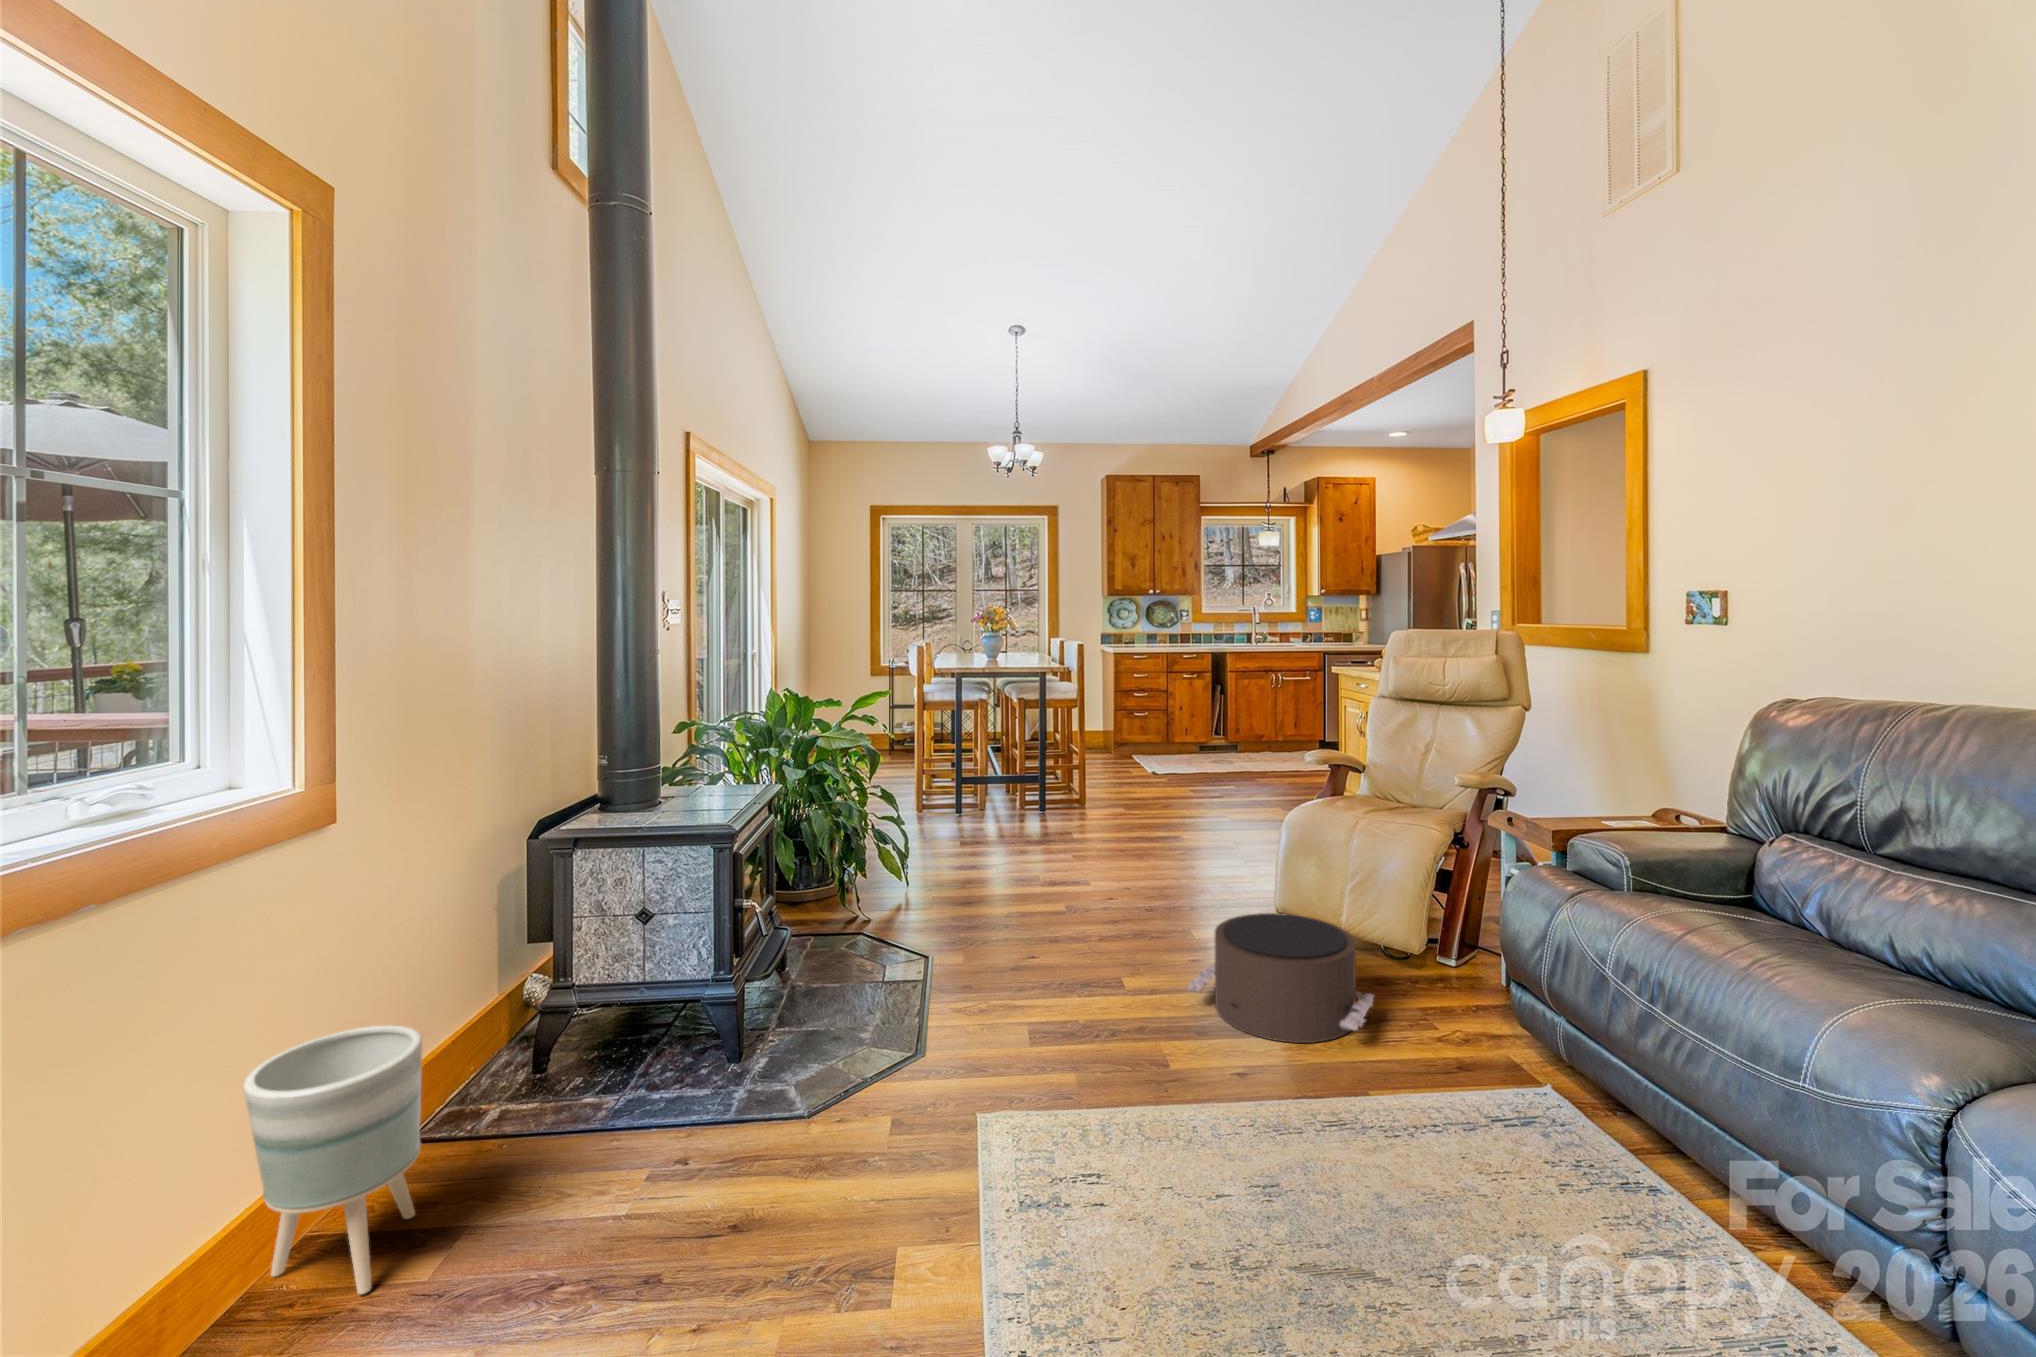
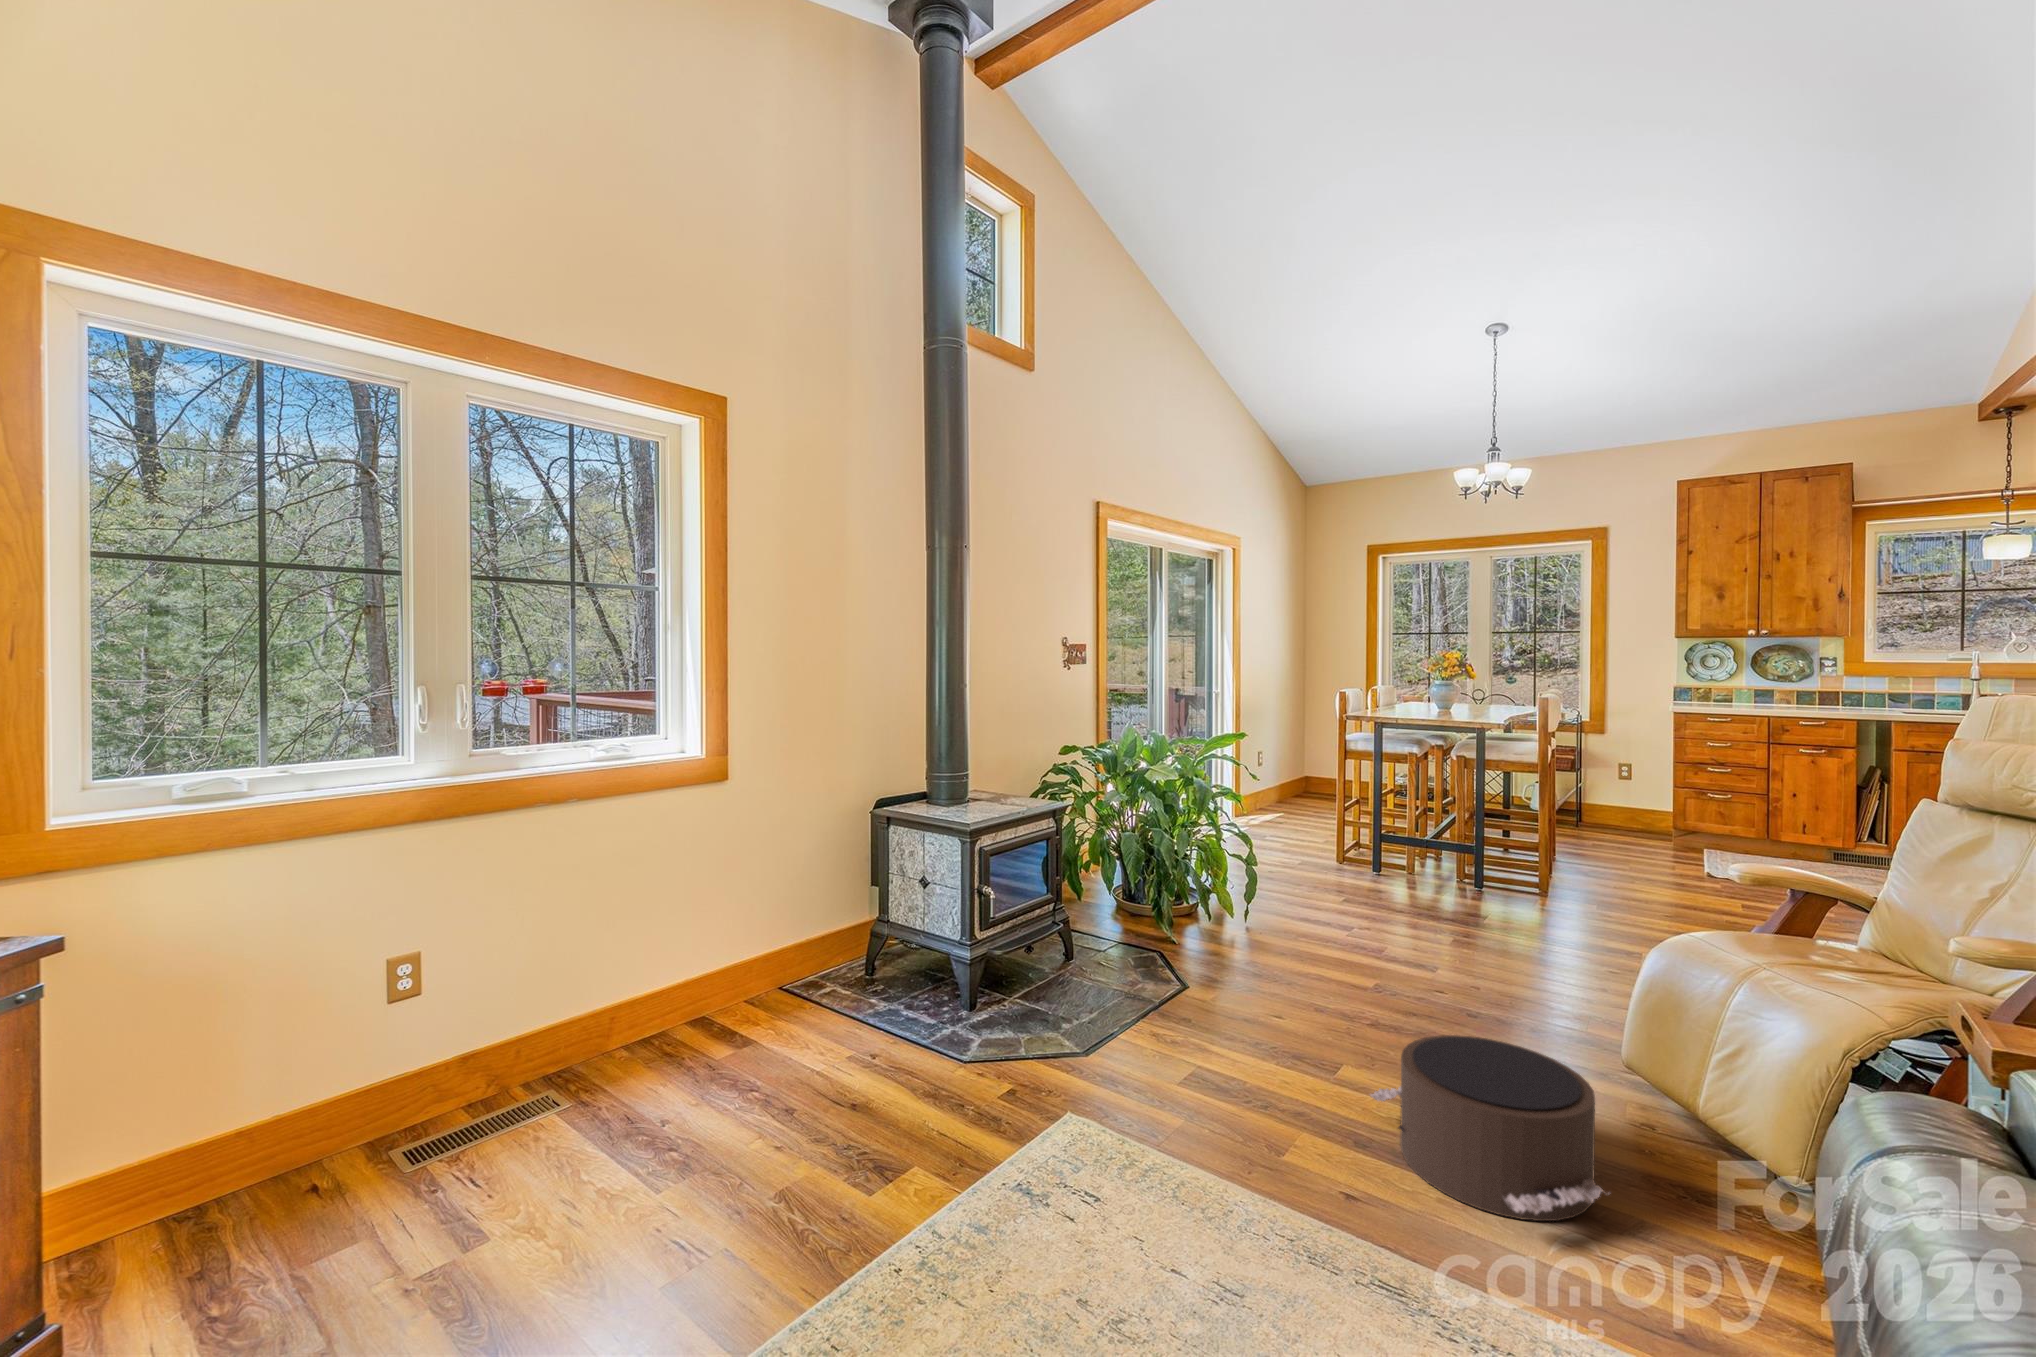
planter: present [243,1025,422,1294] -> none [660,903,746,1054]

